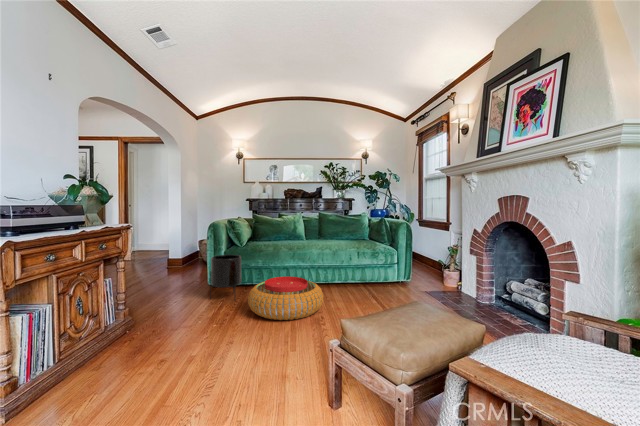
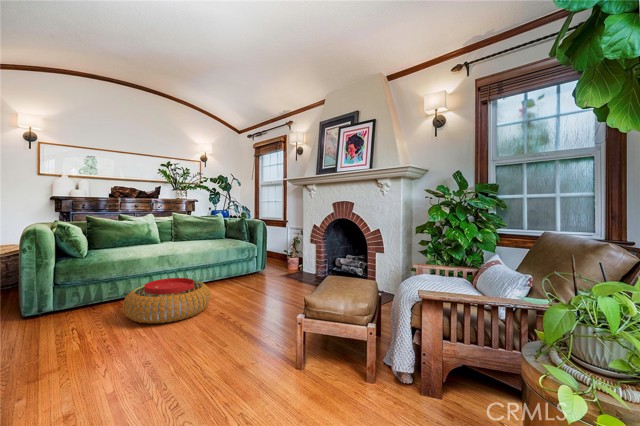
planter: present [210,255,241,298] -> none [47,264,96,324]

